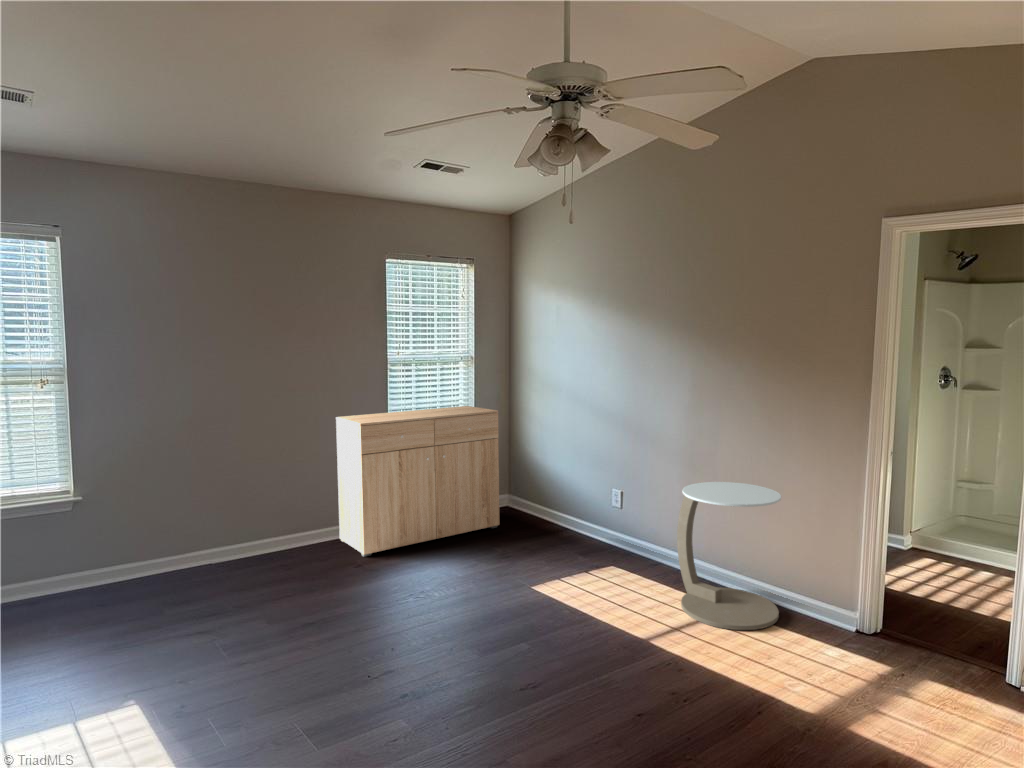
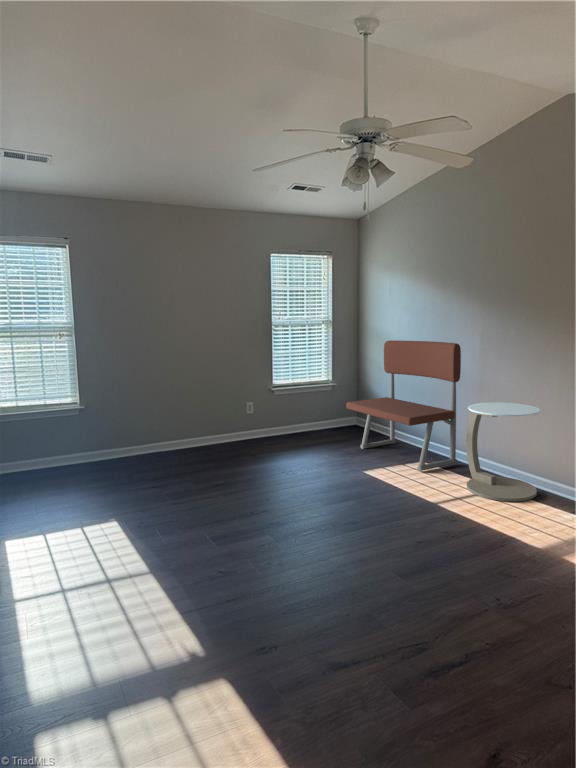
bench: none [499,388,664,583] -> present [346,340,461,471]
dresser: present [336,406,500,557] -> none [239,355,349,451]

